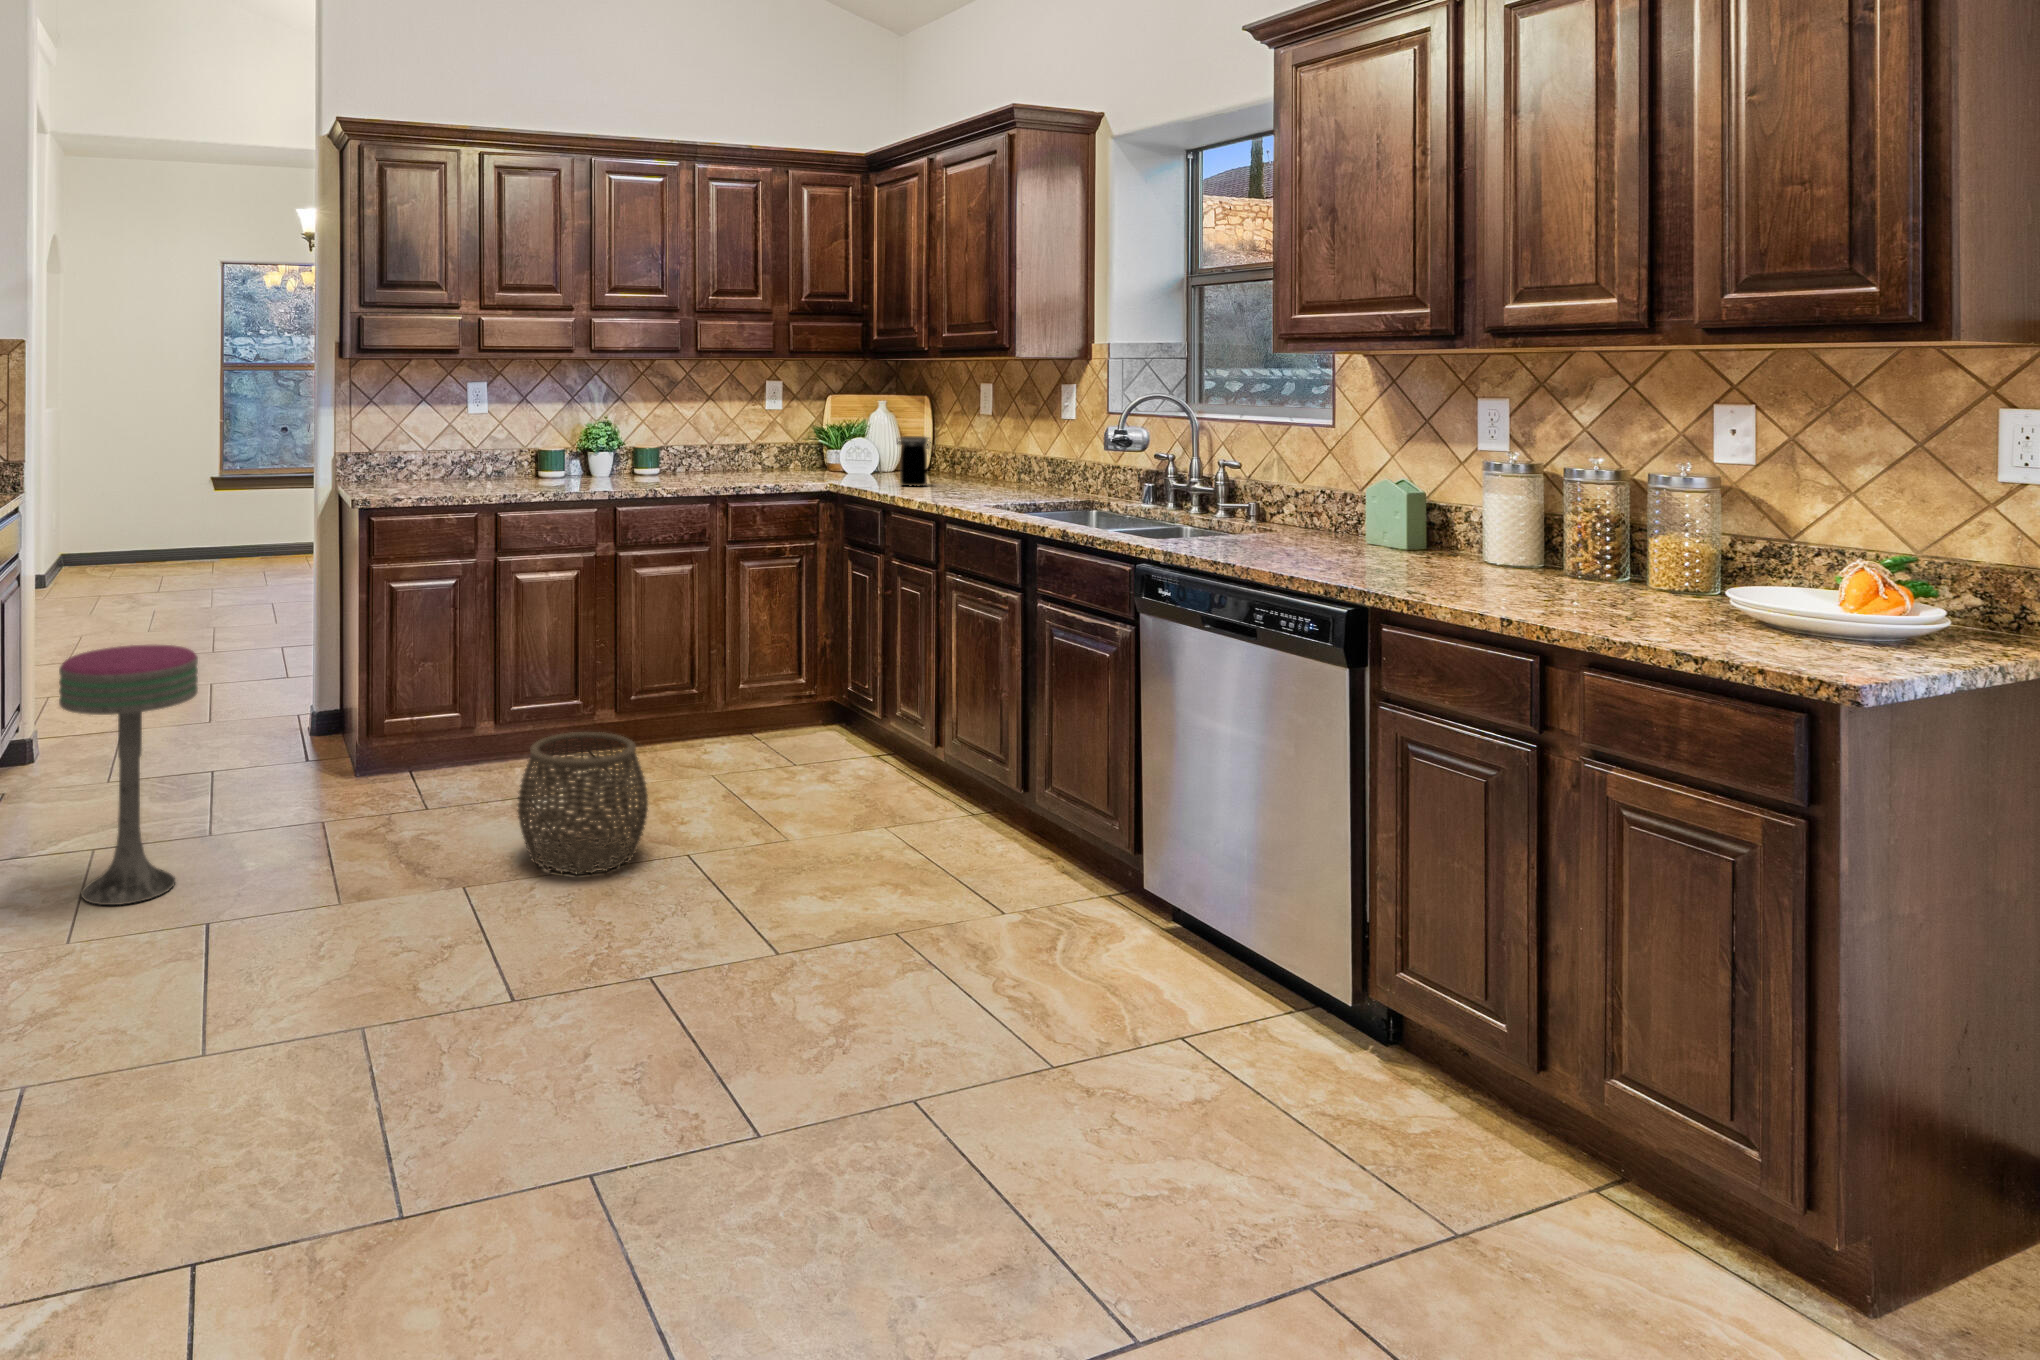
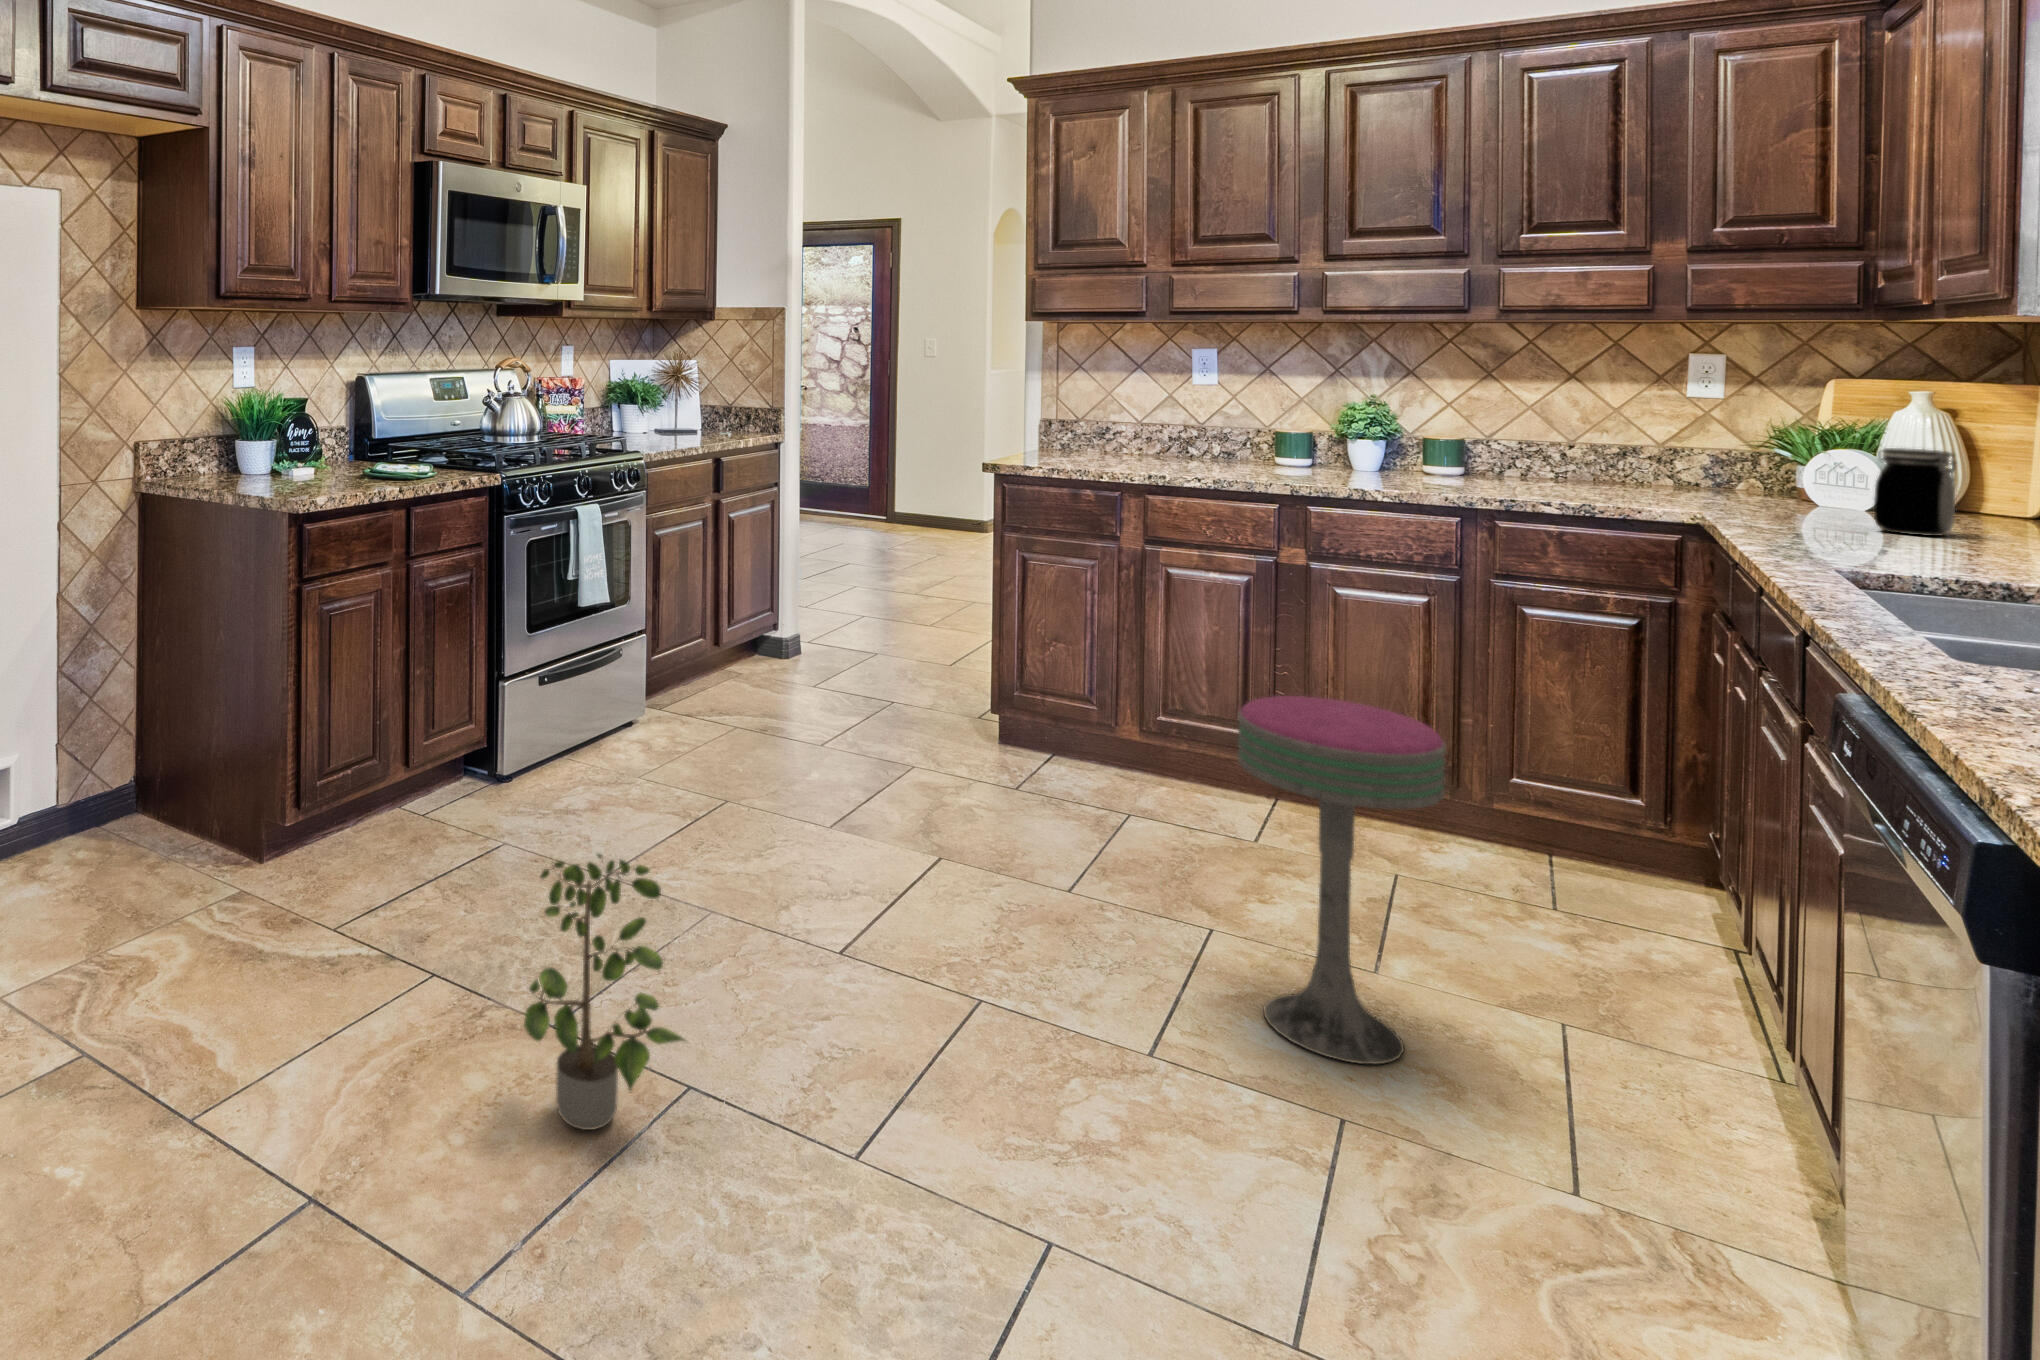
bar stool: present [59,645,198,905] -> present [1237,696,1446,1064]
woven basket: present [517,732,648,874] -> none [1004,741,1168,912]
potted plant: none [468,903,623,1213] -> present [524,854,684,1130]

